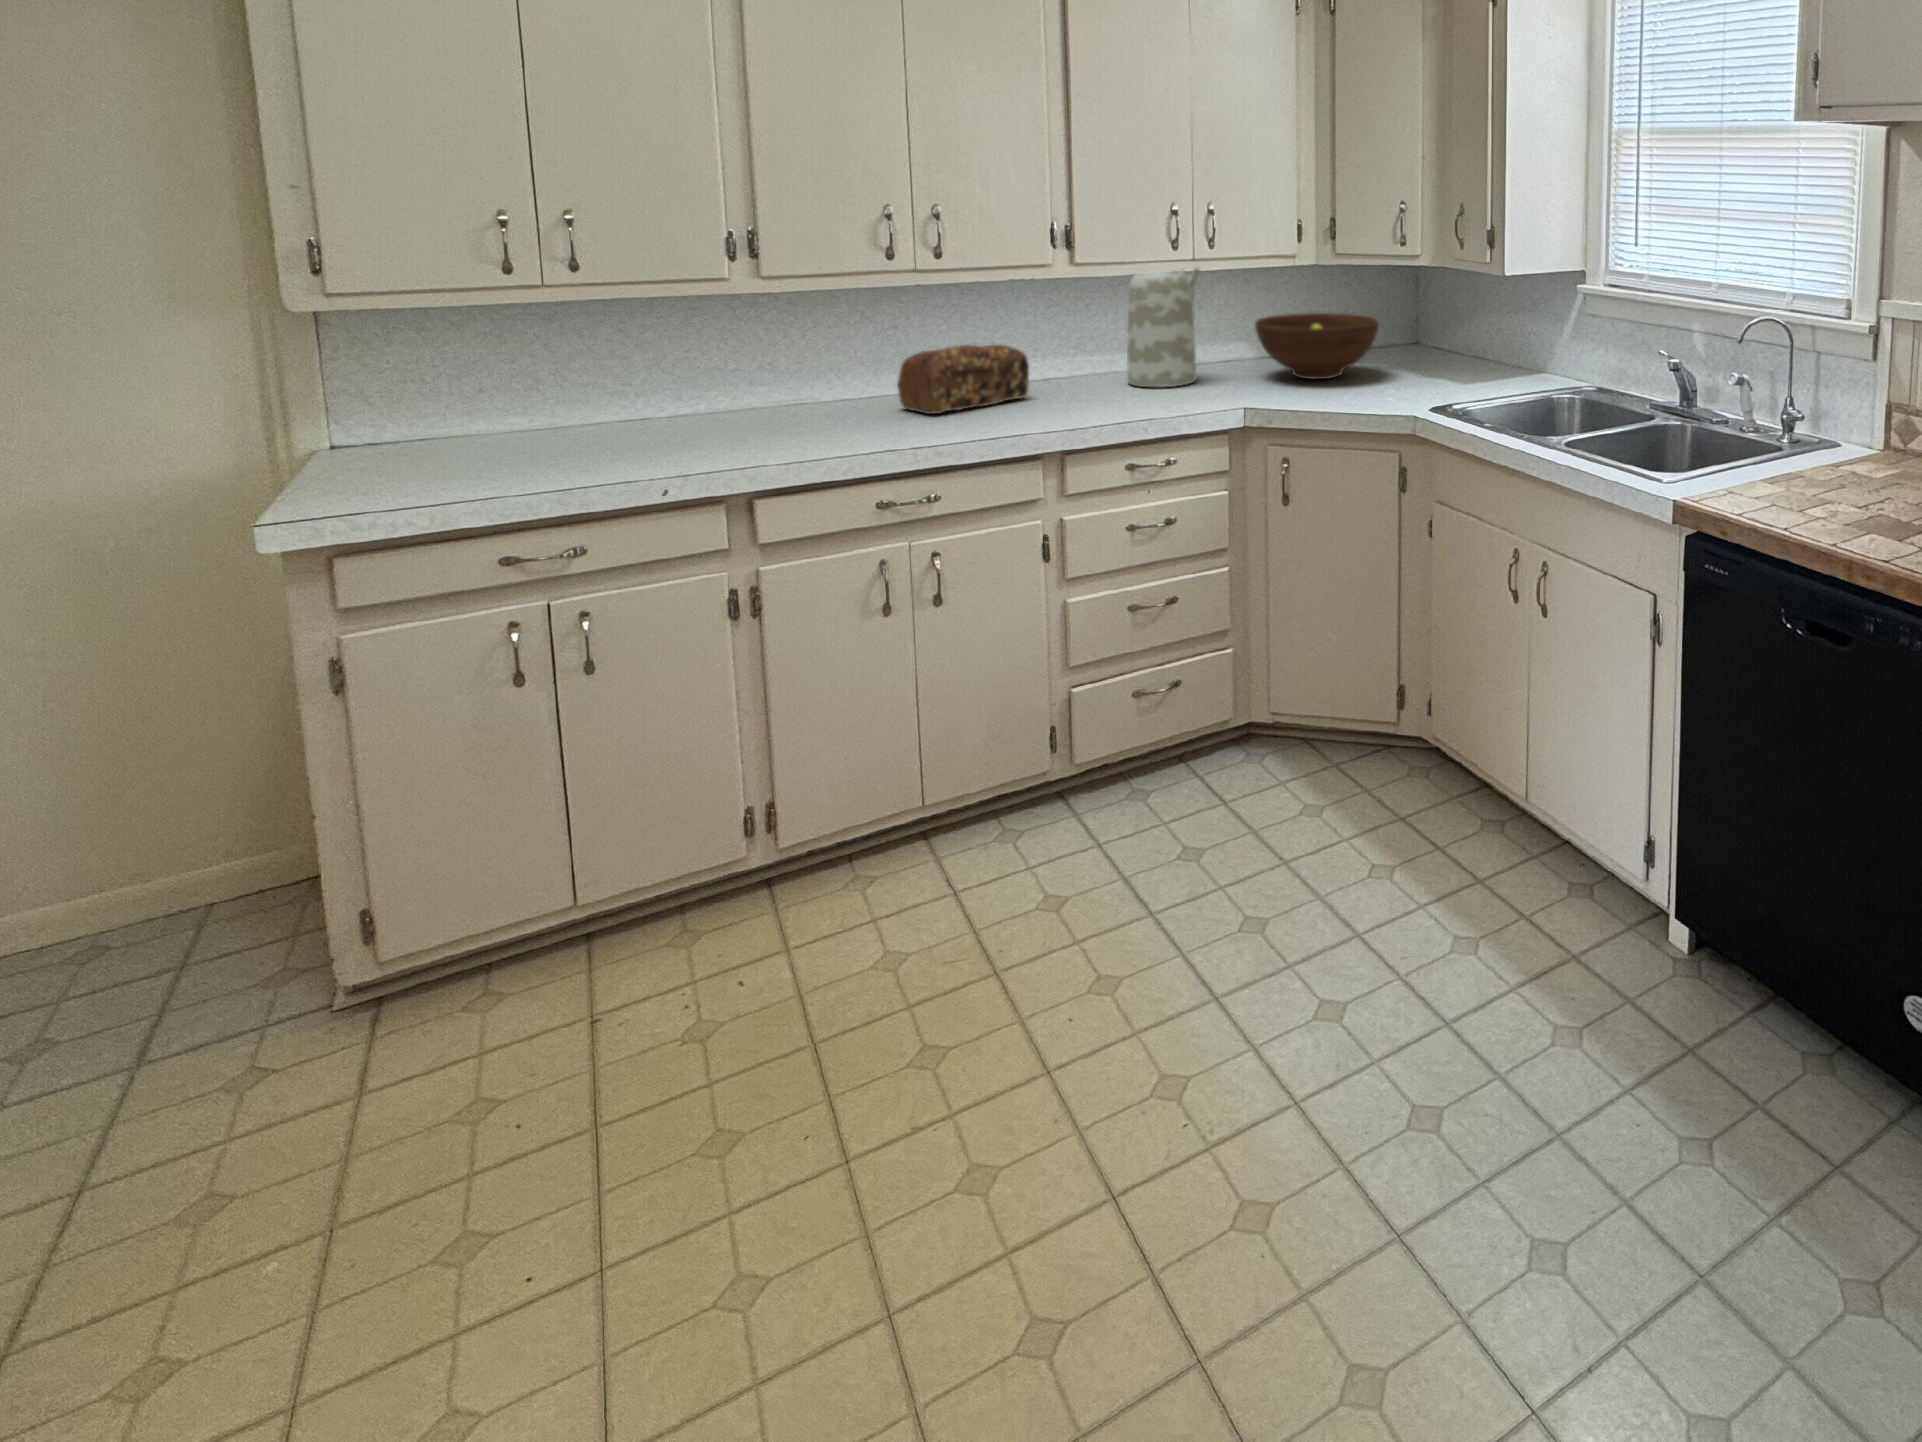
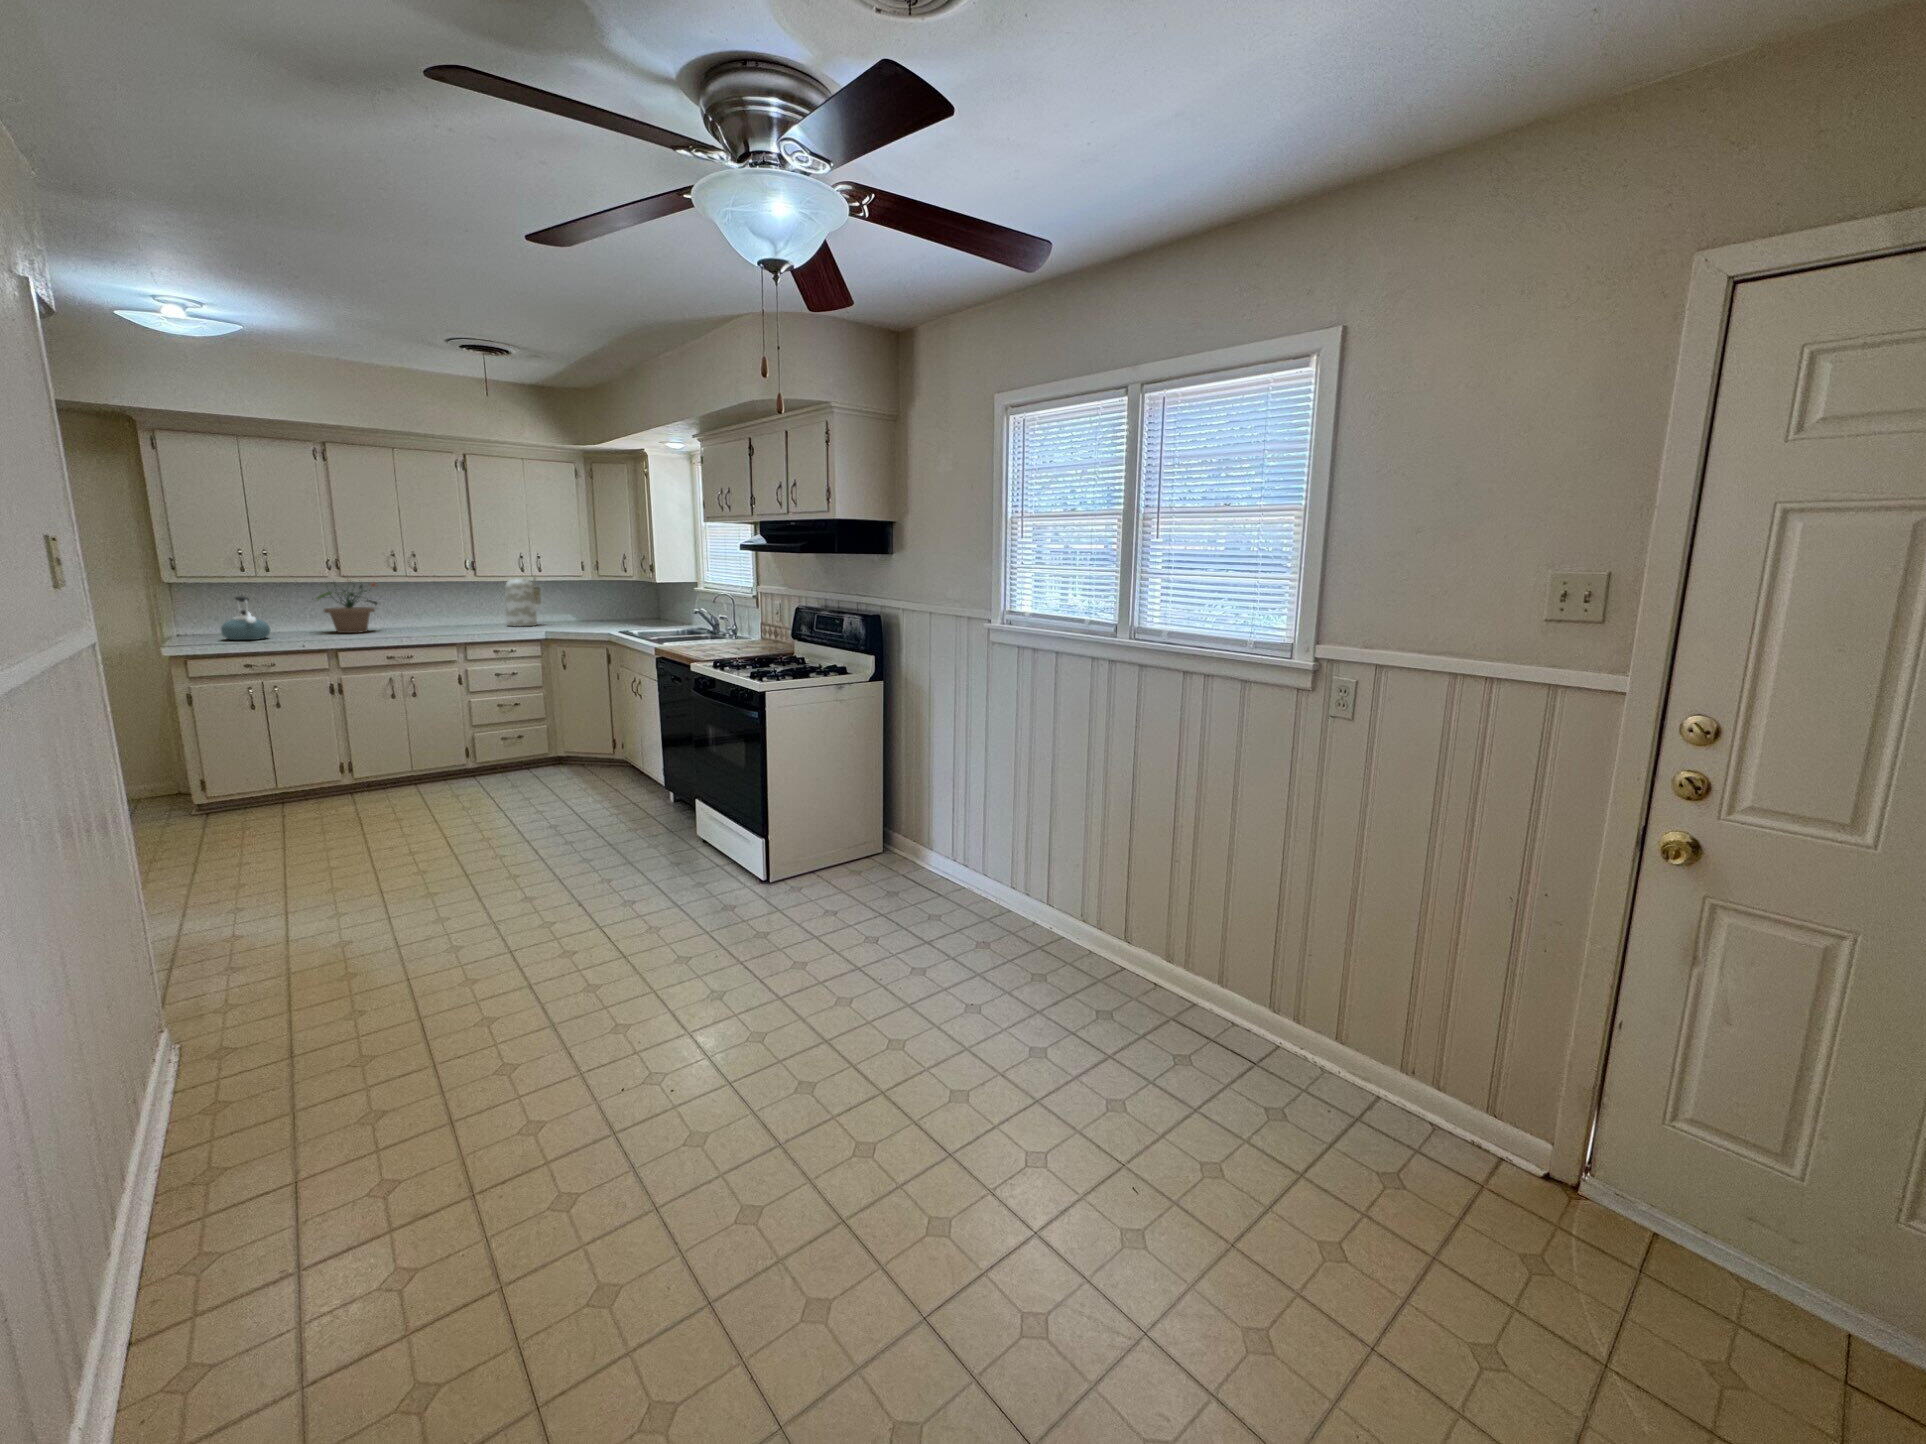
potted plant: none [680,248,853,428] -> present [316,579,378,633]
fruit bowl: present [1255,313,1379,379] -> none [562,601,617,625]
kettle: none [442,345,575,475] -> present [221,596,270,640]
bread loaf: present [897,345,1029,414] -> none [402,607,460,631]

